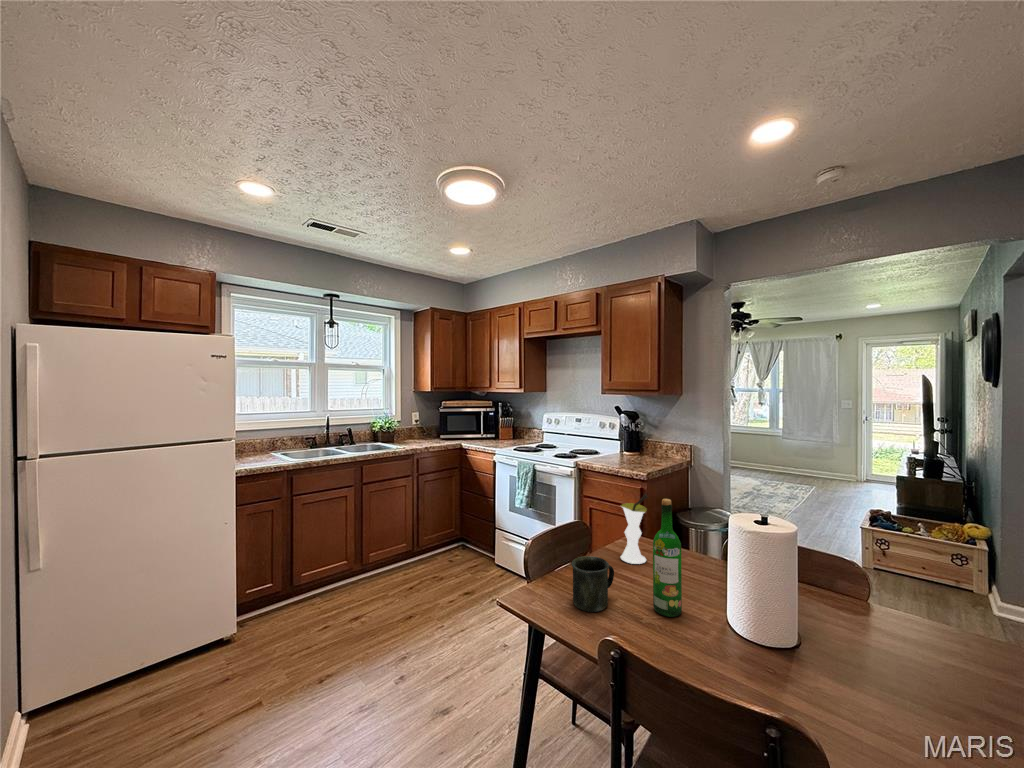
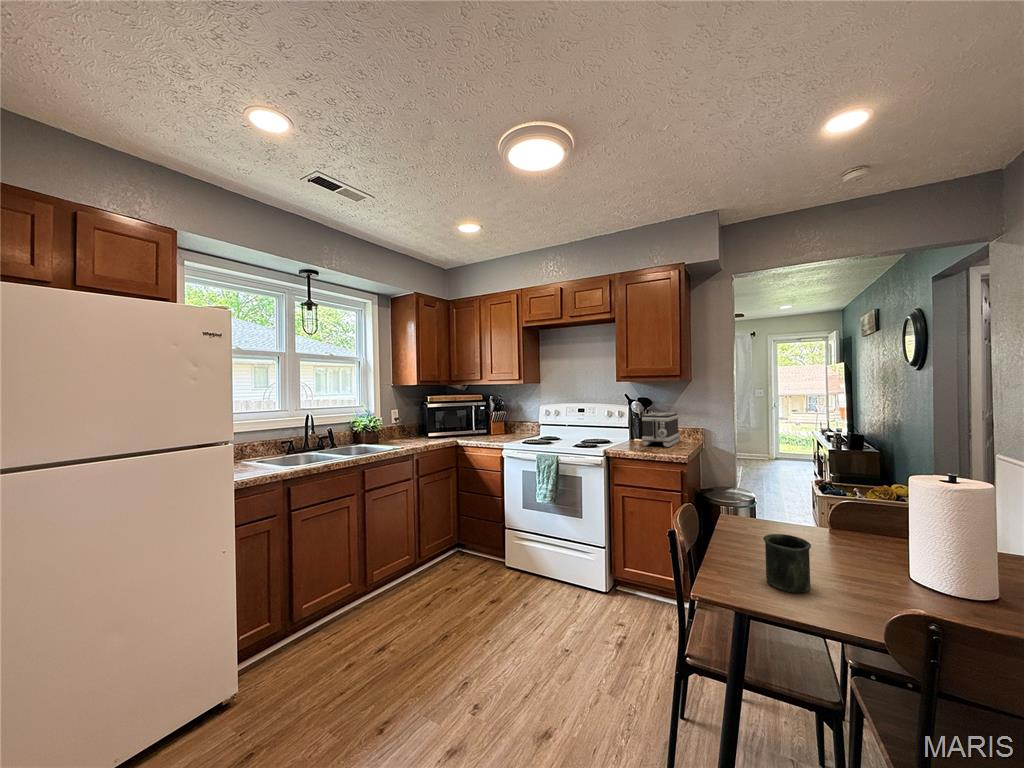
toaster: none [621,426,667,462] -> present [642,413,679,447]
vase: present [621,494,648,564] -> none [741,468,773,541]
wine bottle: present [653,499,682,617] -> none [845,465,883,587]

